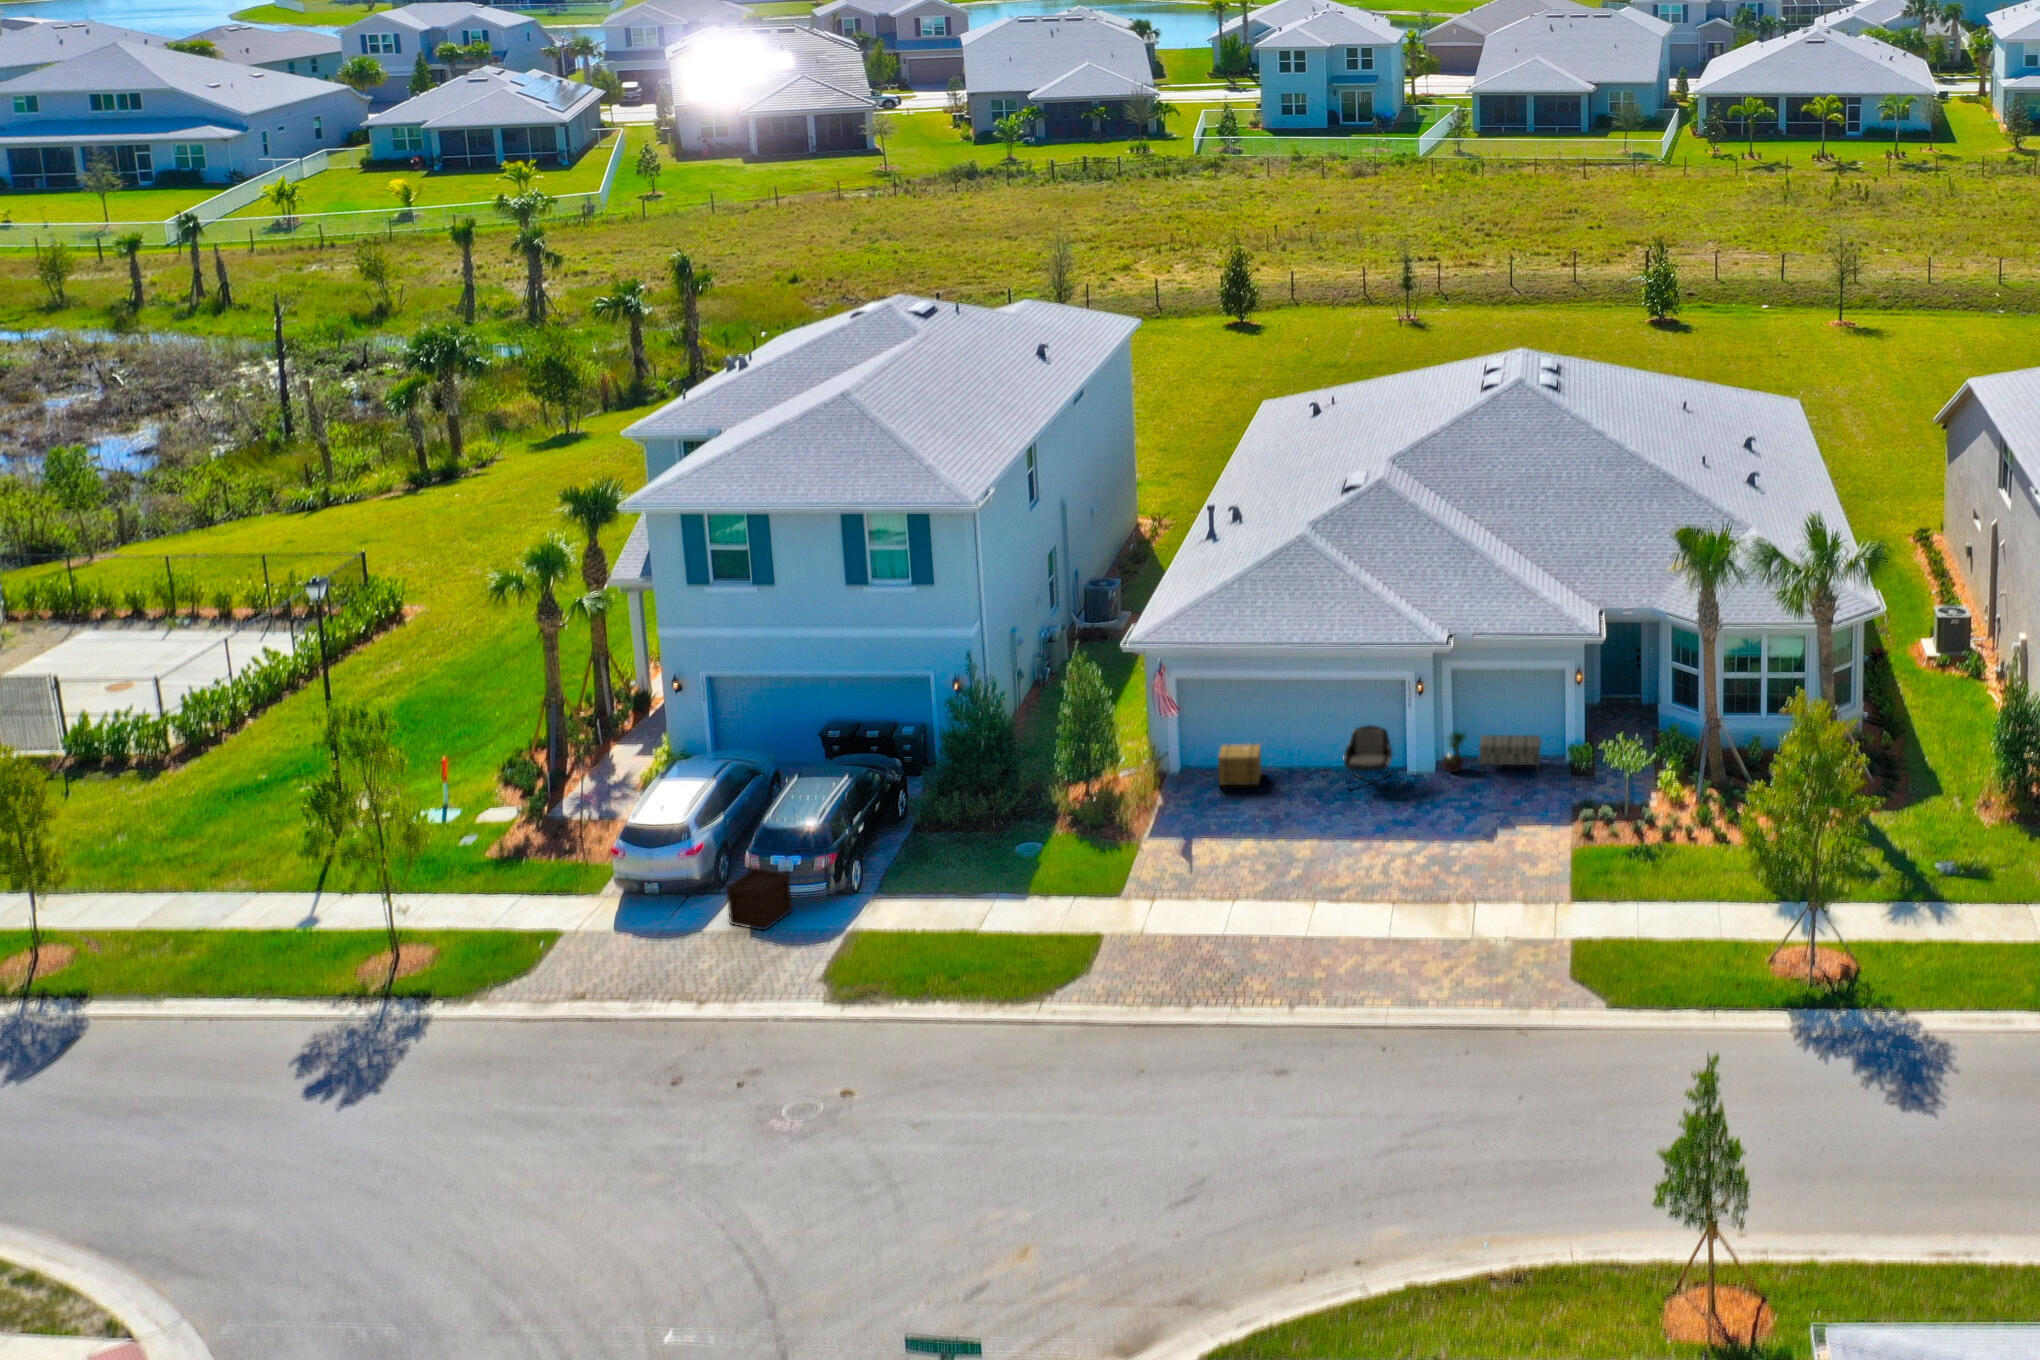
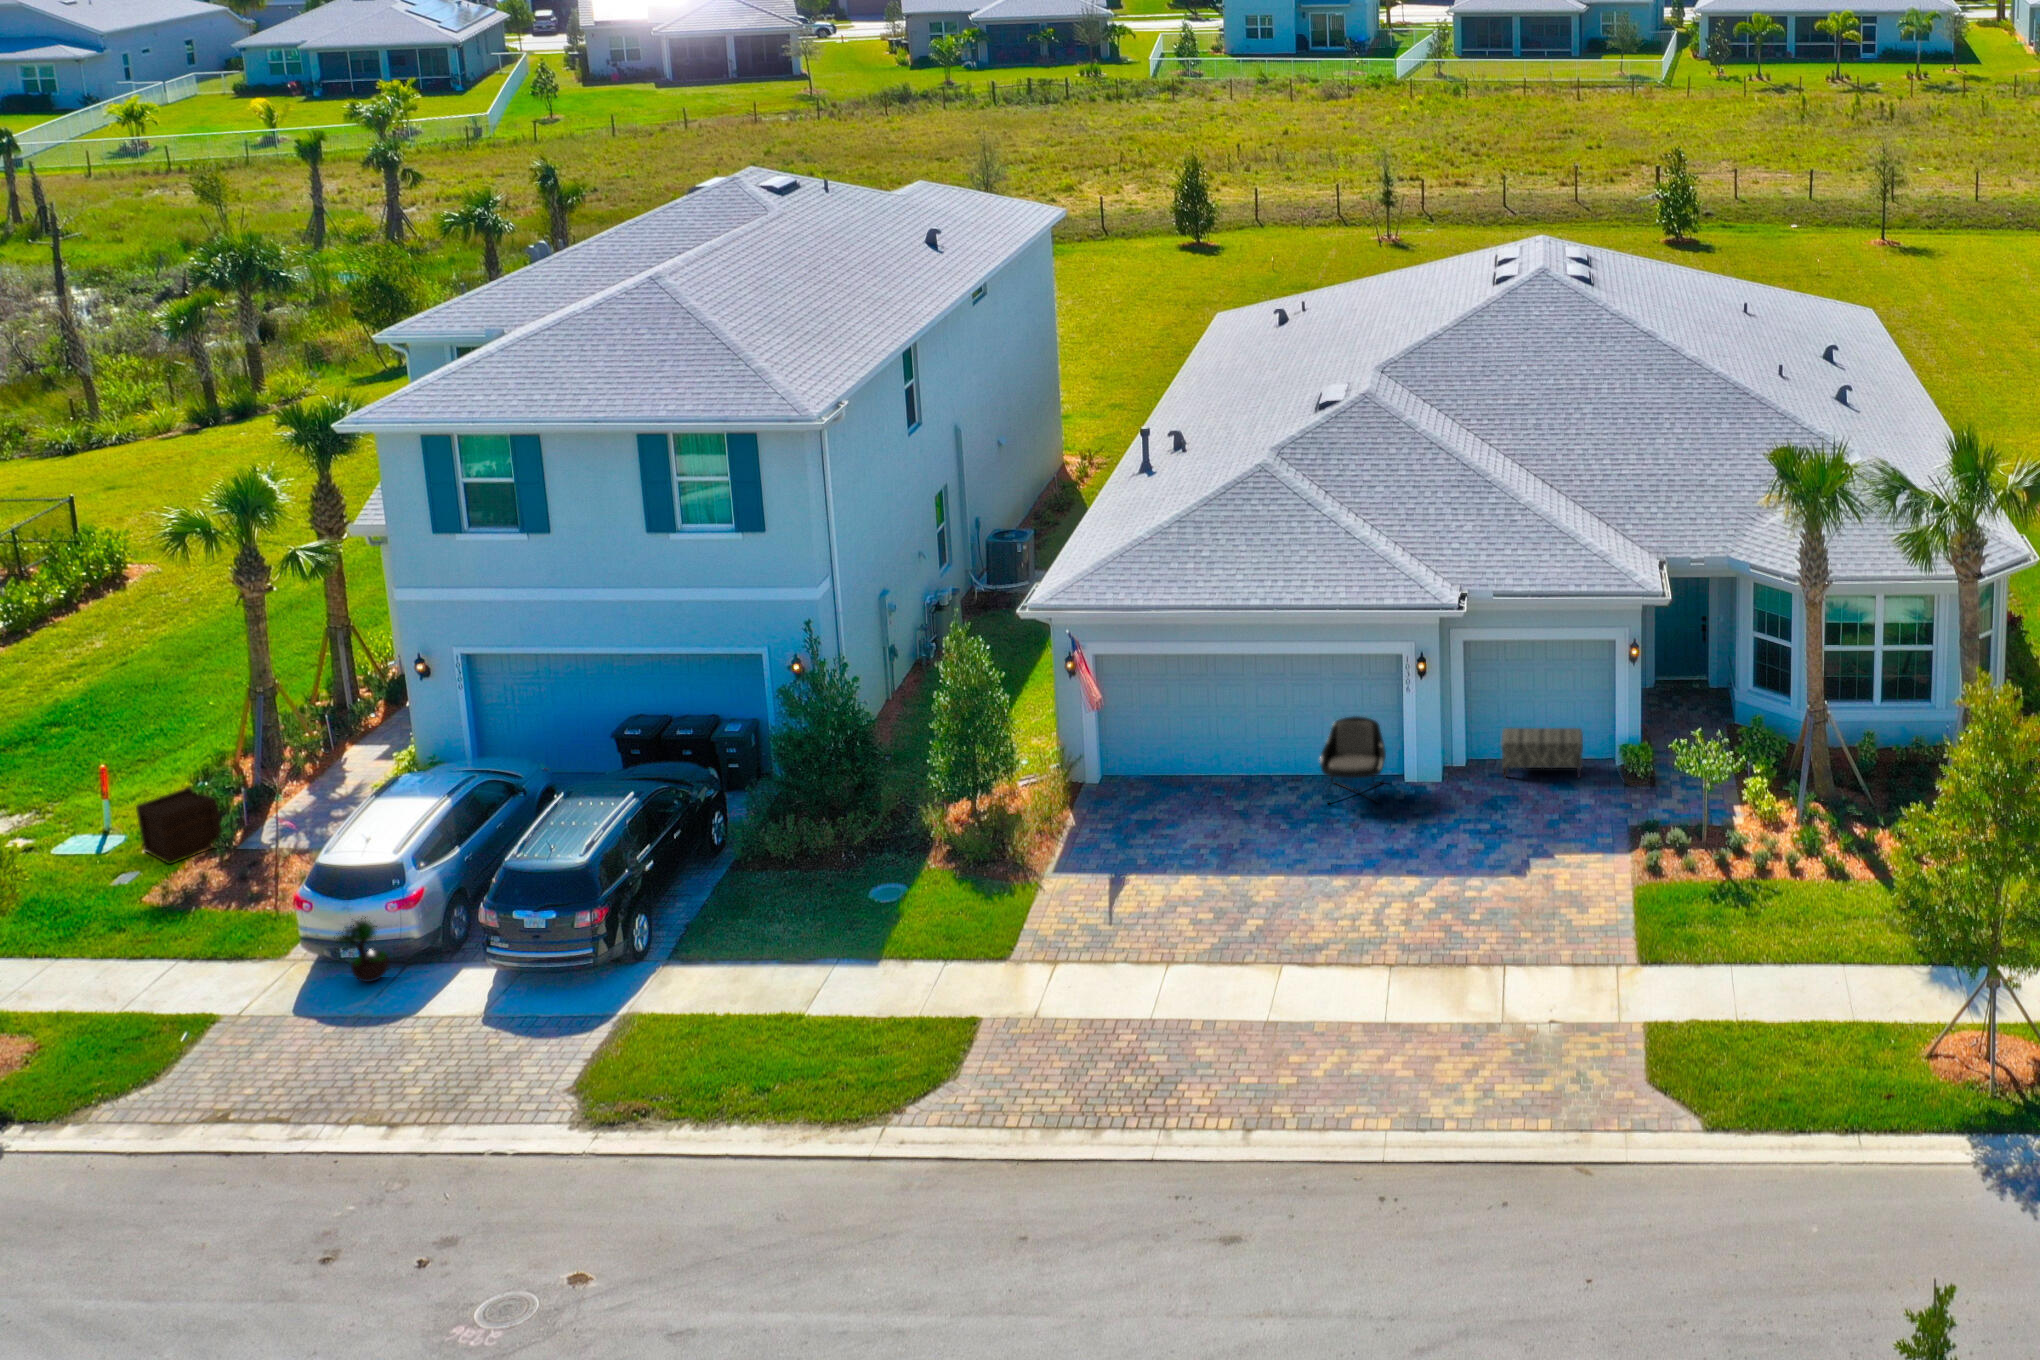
potted tree: present [1442,732,1467,772] -> present [334,917,389,982]
cardboard box: present [1218,744,1261,785] -> none [1152,741,1211,799]
wooden crate: present [727,868,792,930] -> present [136,787,222,864]

